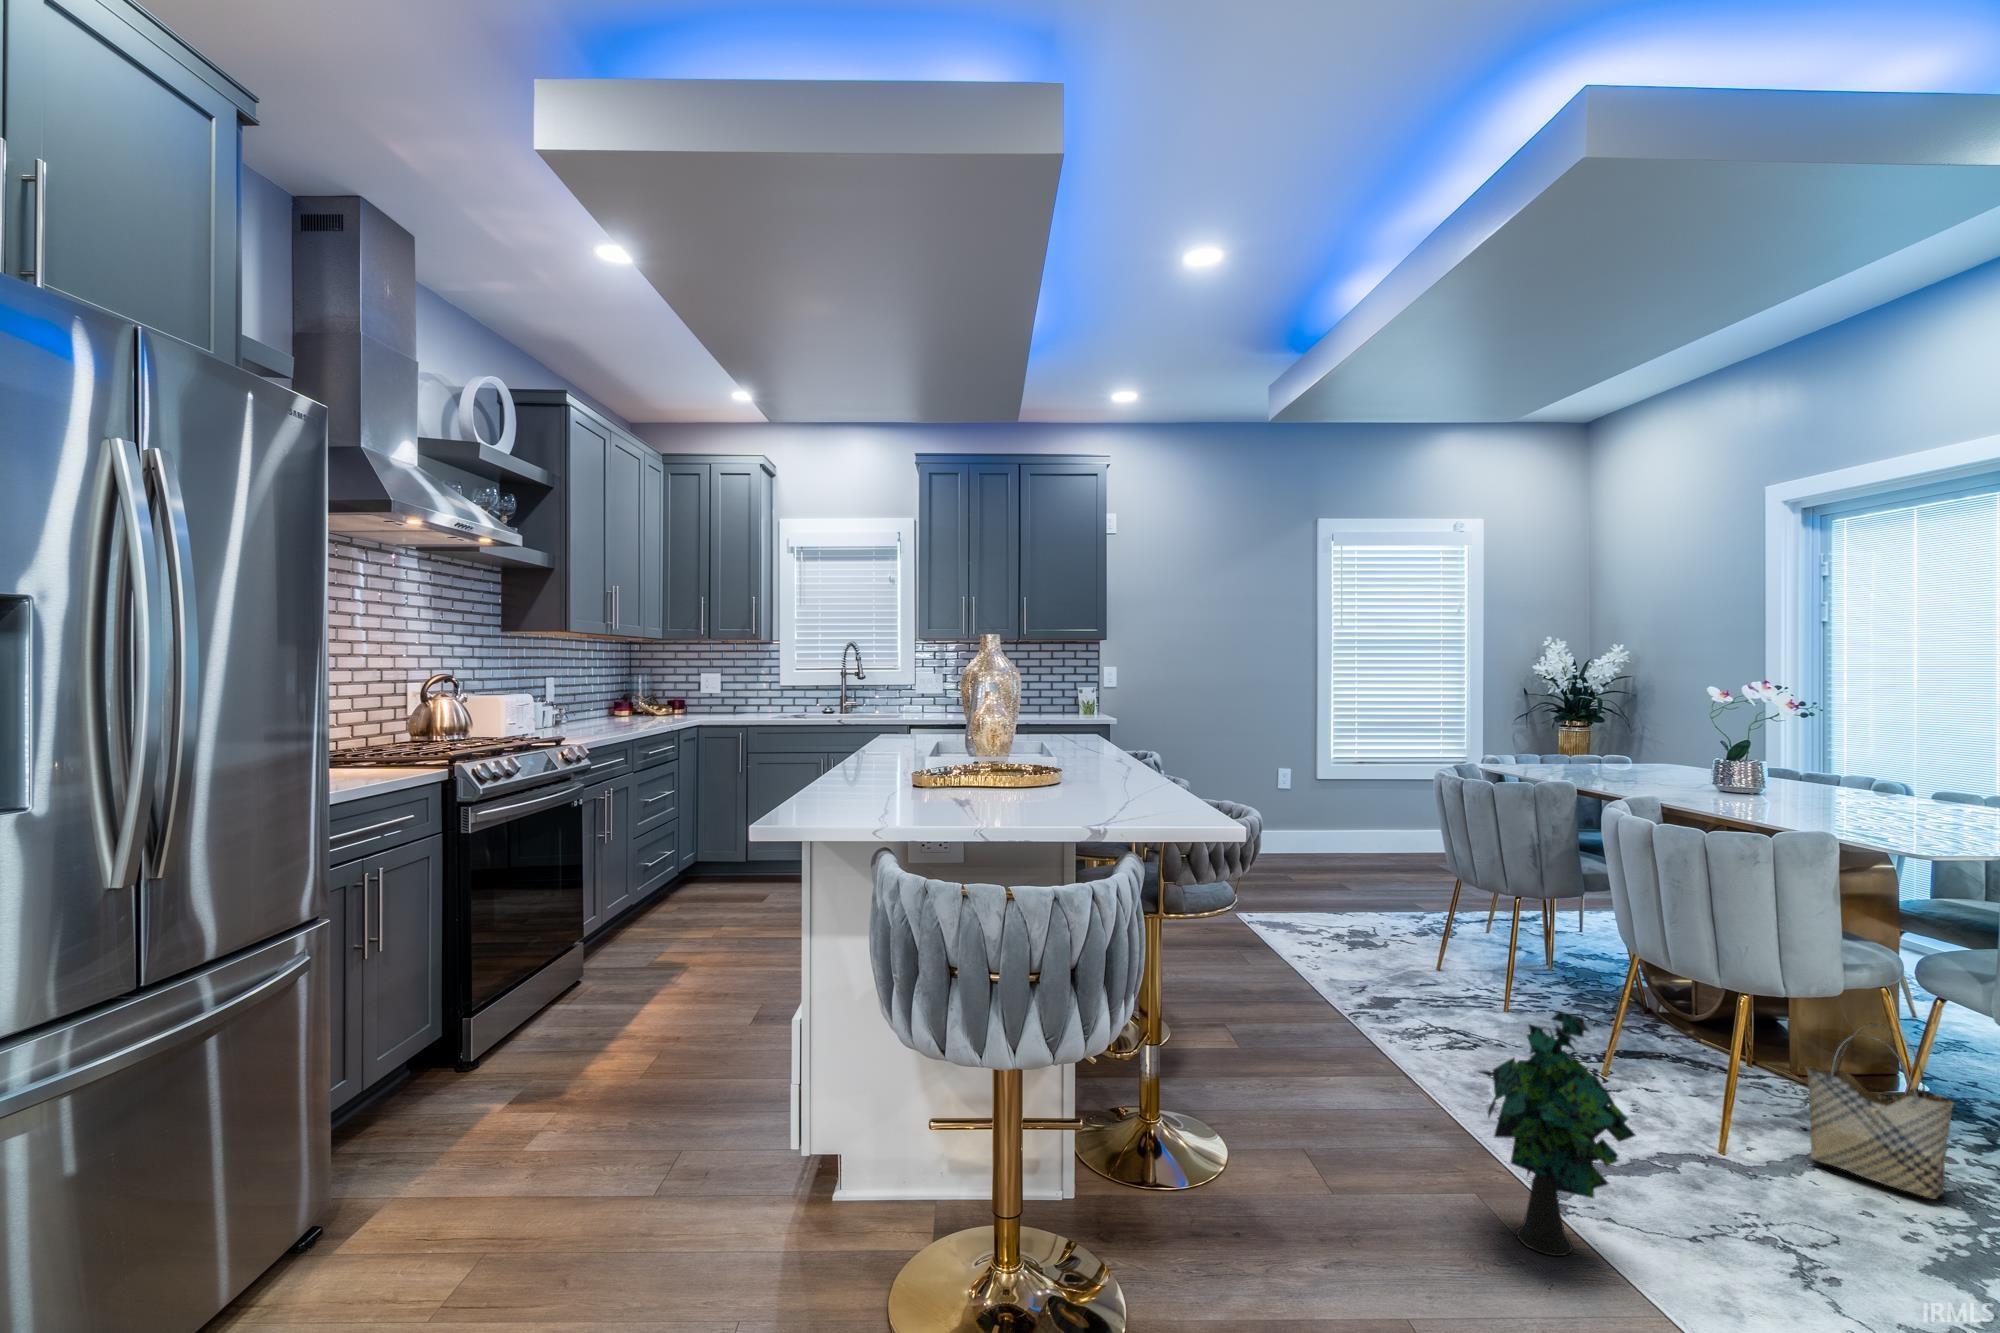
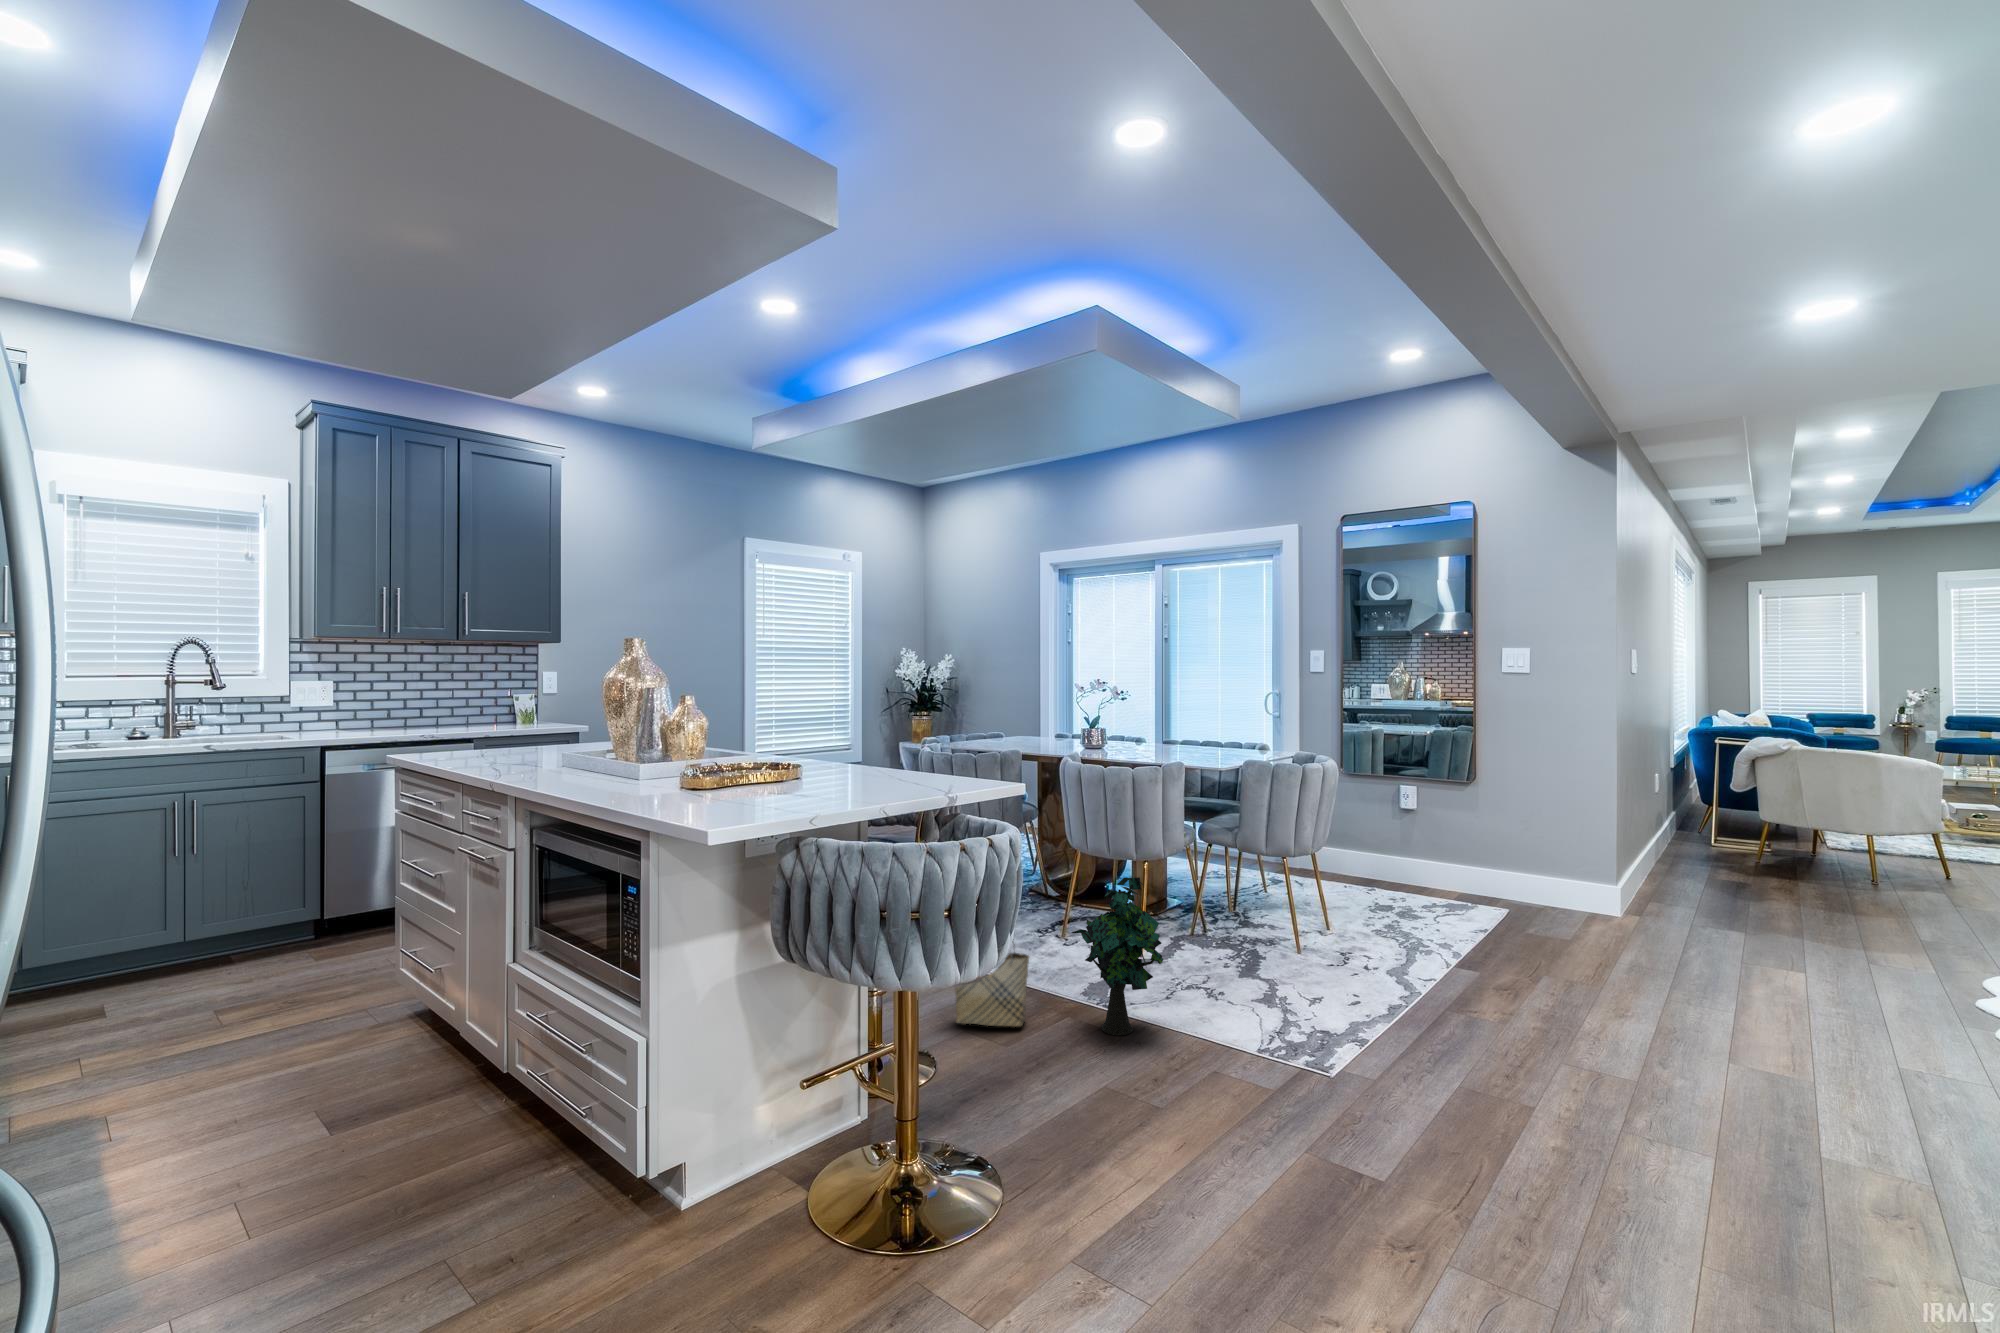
woven basket: present [1806,1024,1954,1199] -> present [955,952,1029,1027]

